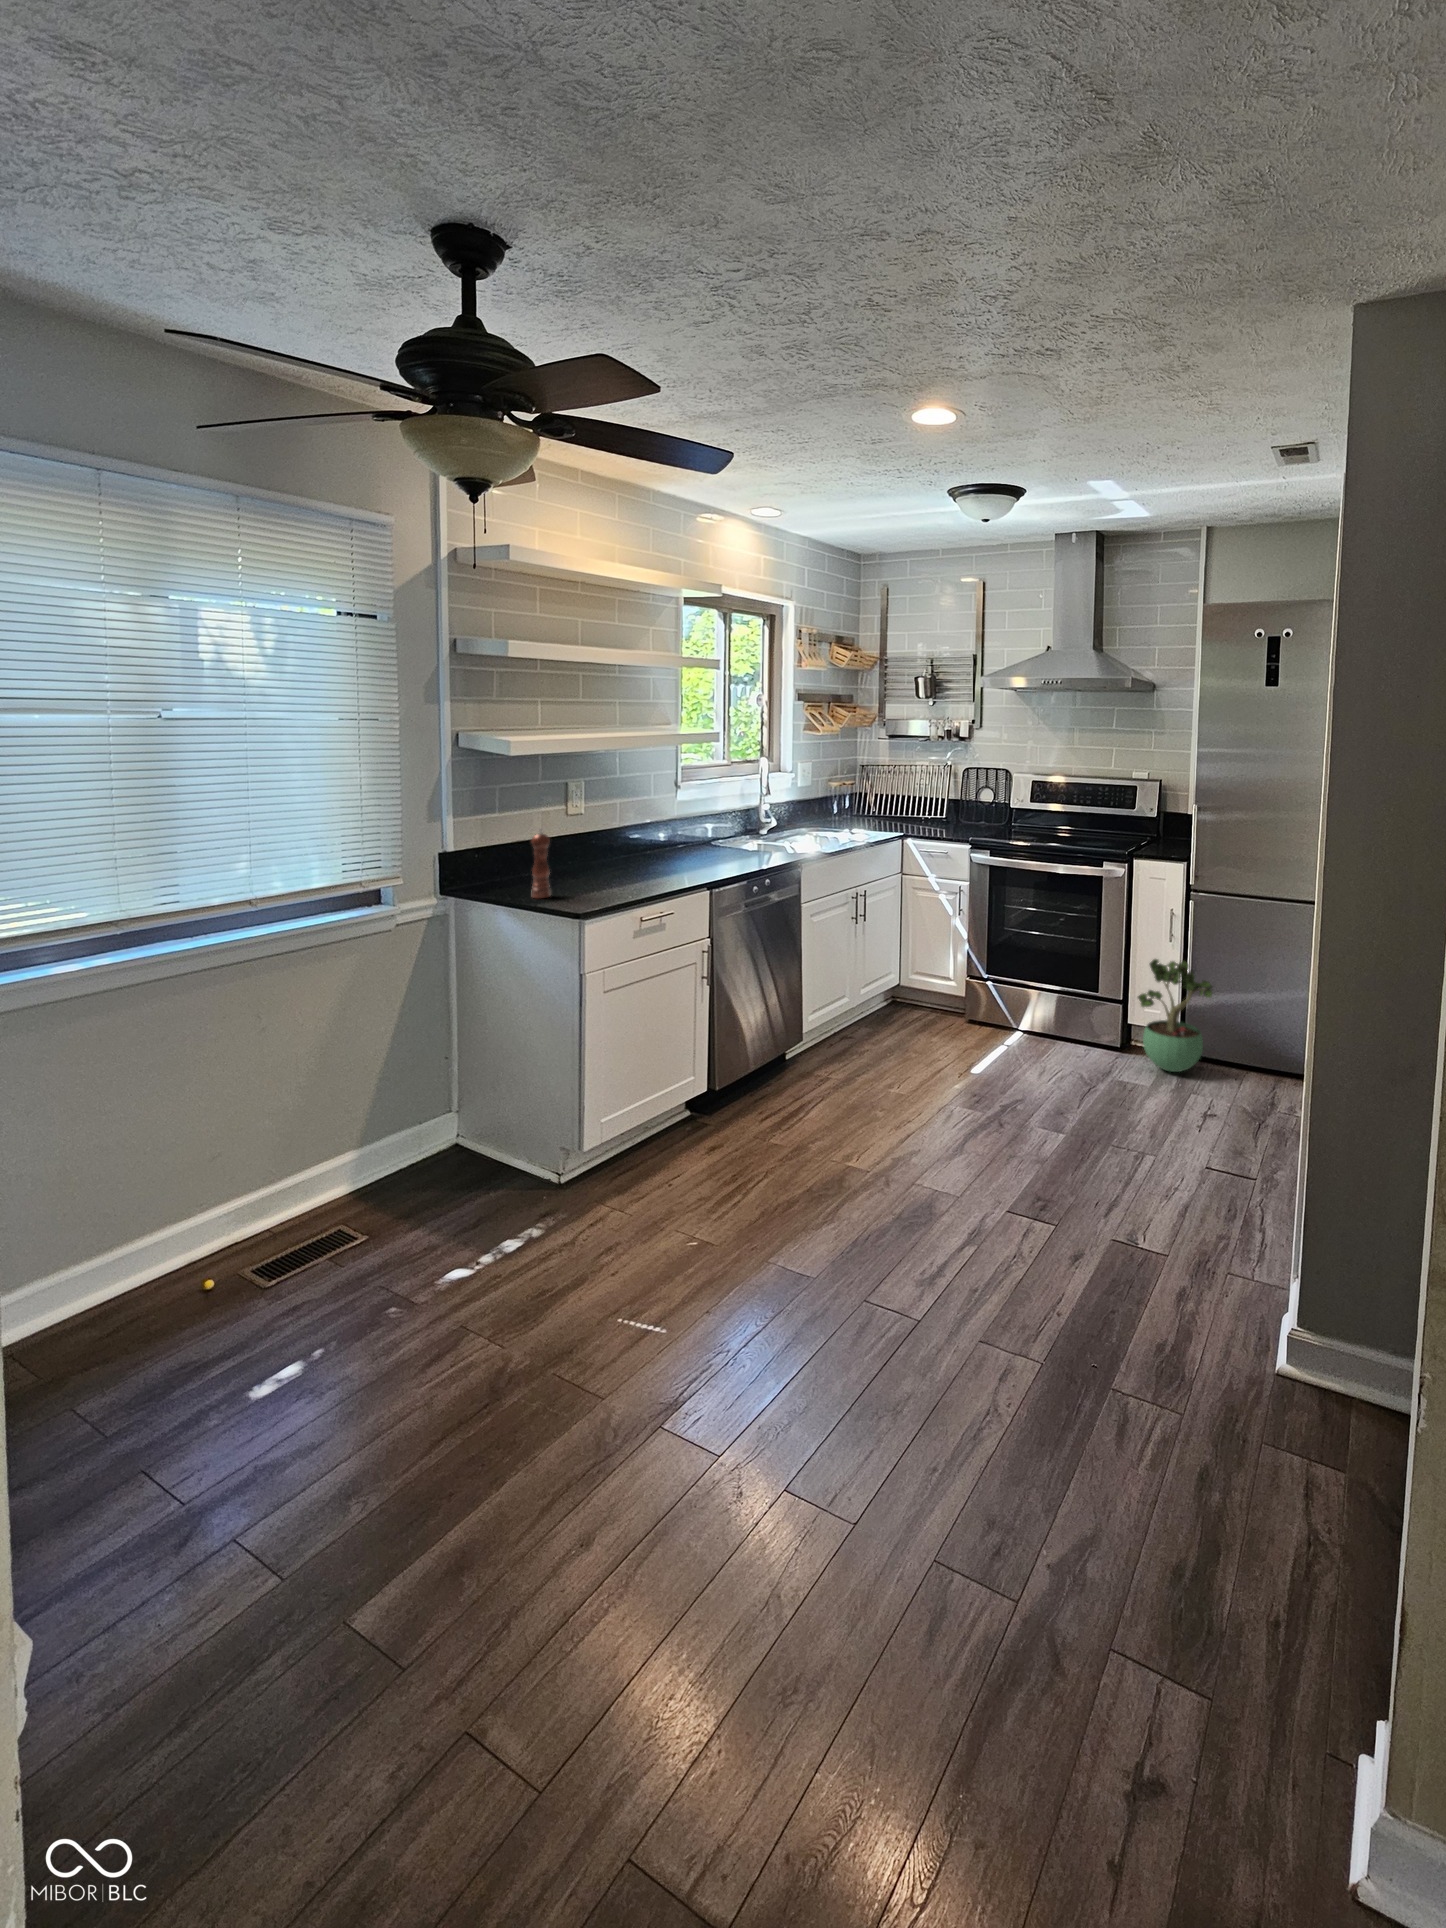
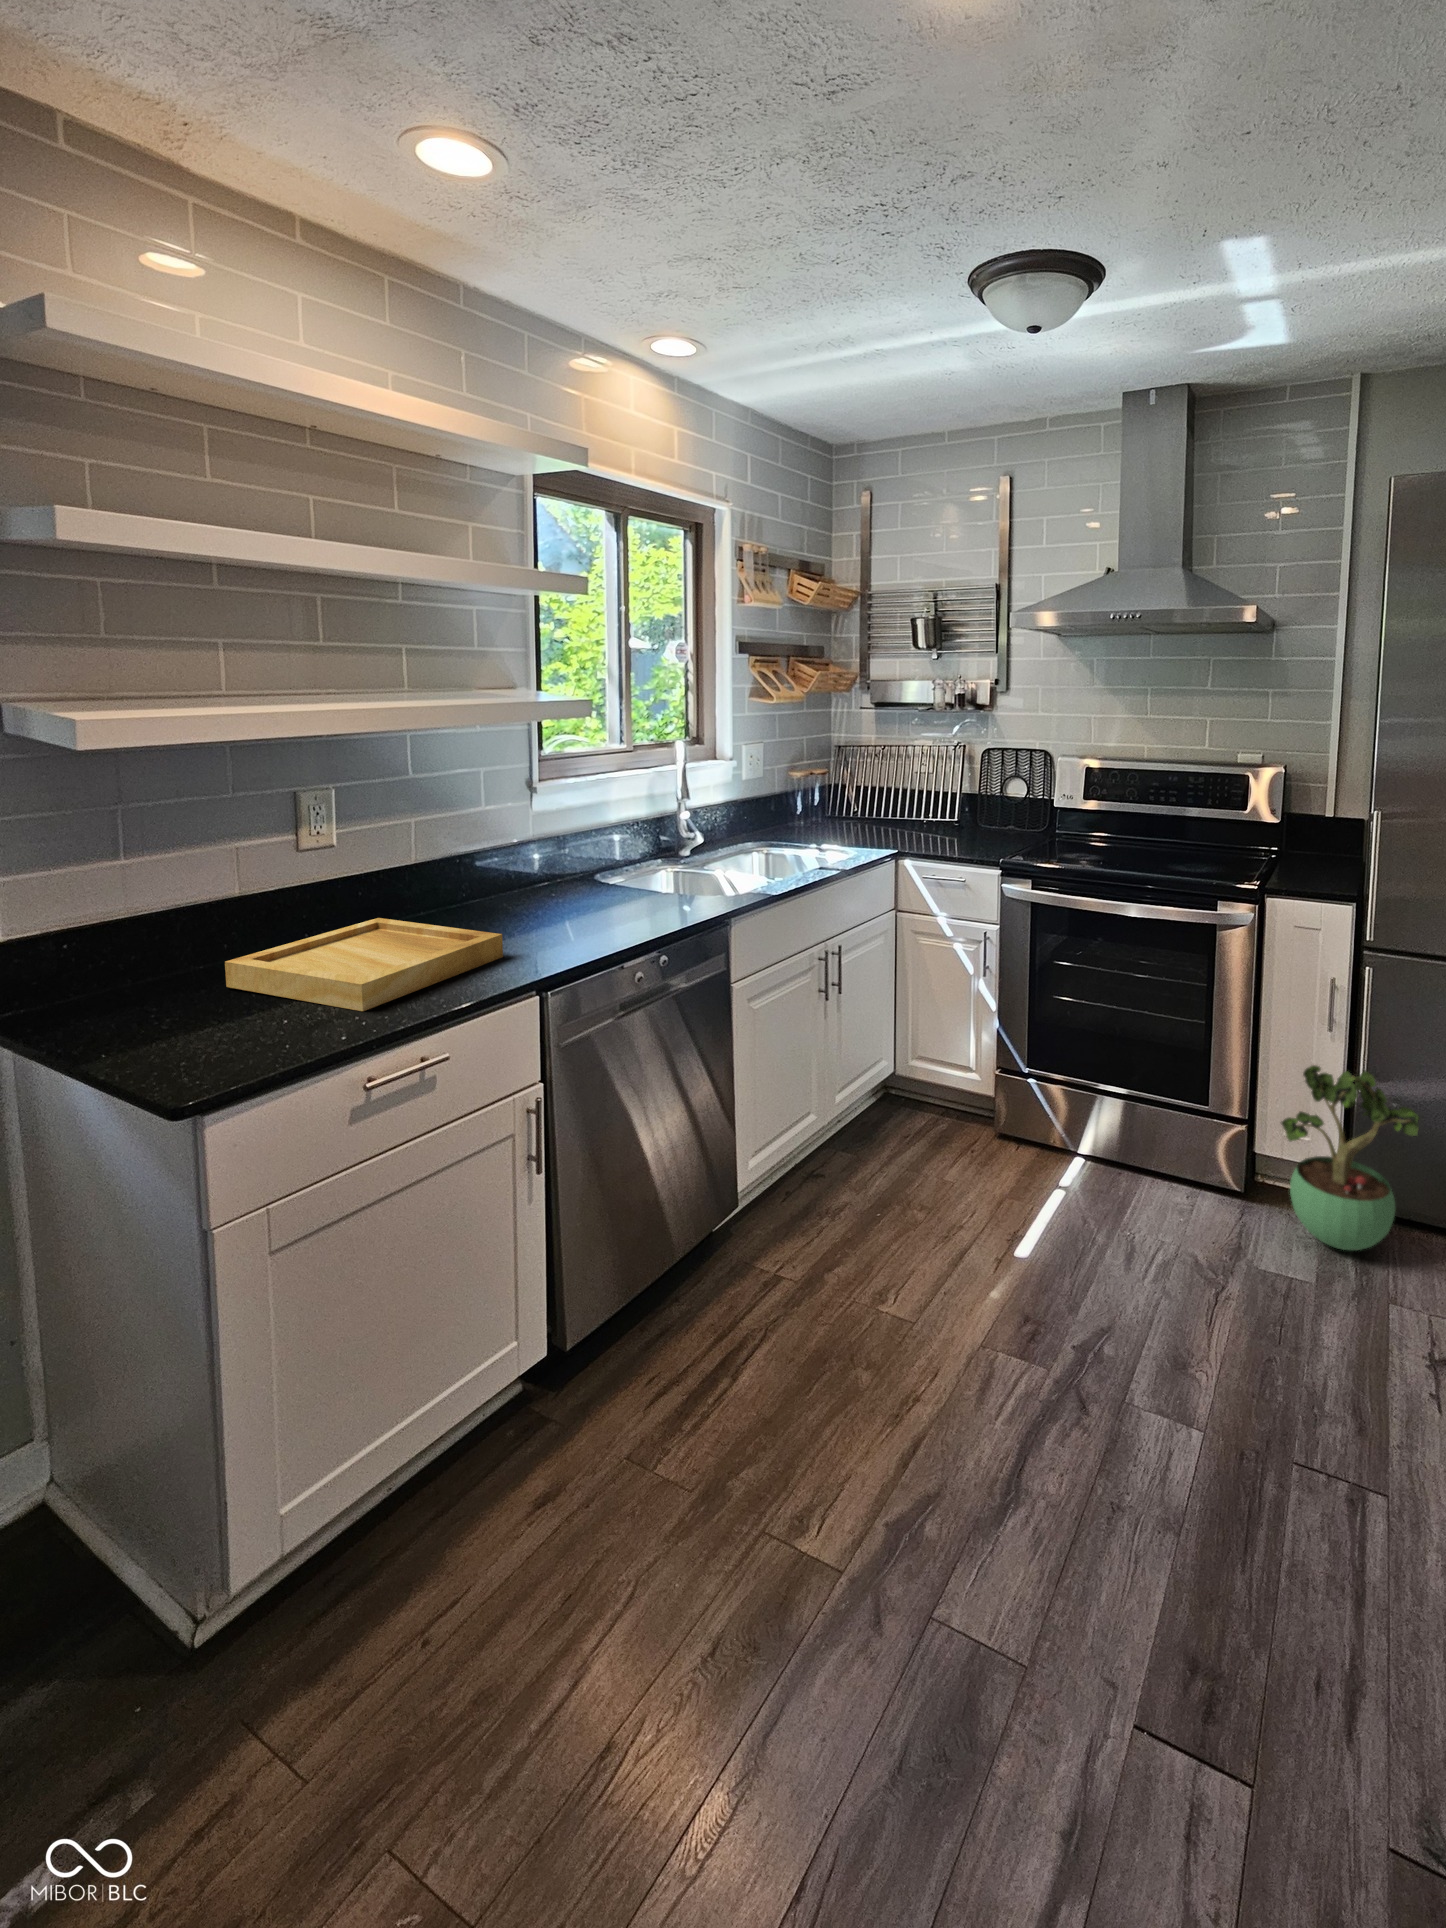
pepper mill: present [532,830,551,898] -> none [129,903,183,1048]
tray: none [548,854,683,890] -> present [225,918,503,1011]

